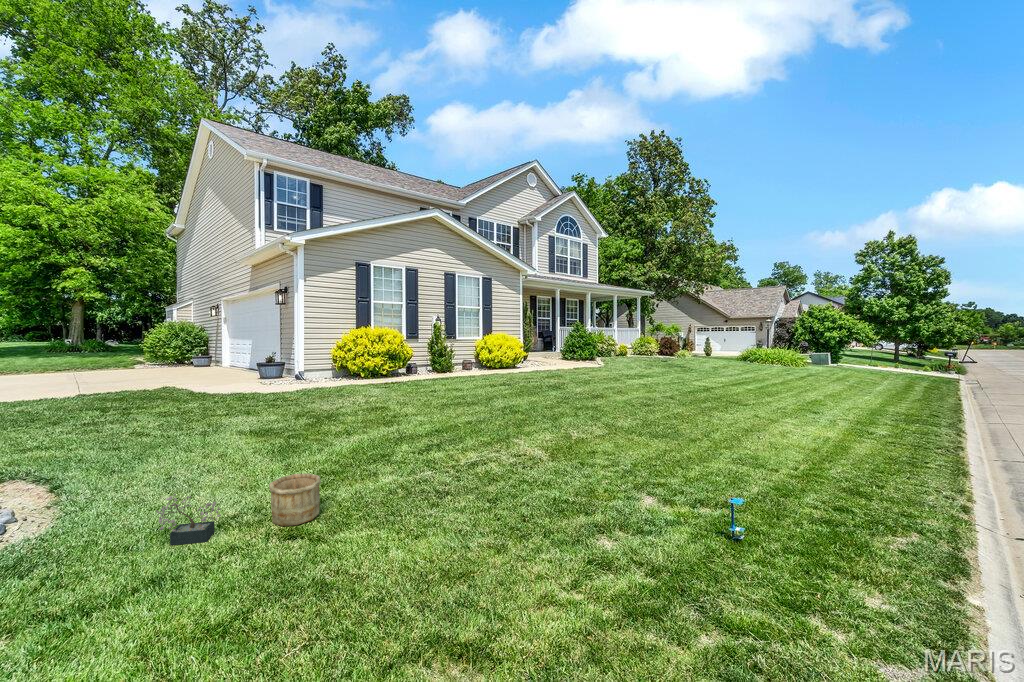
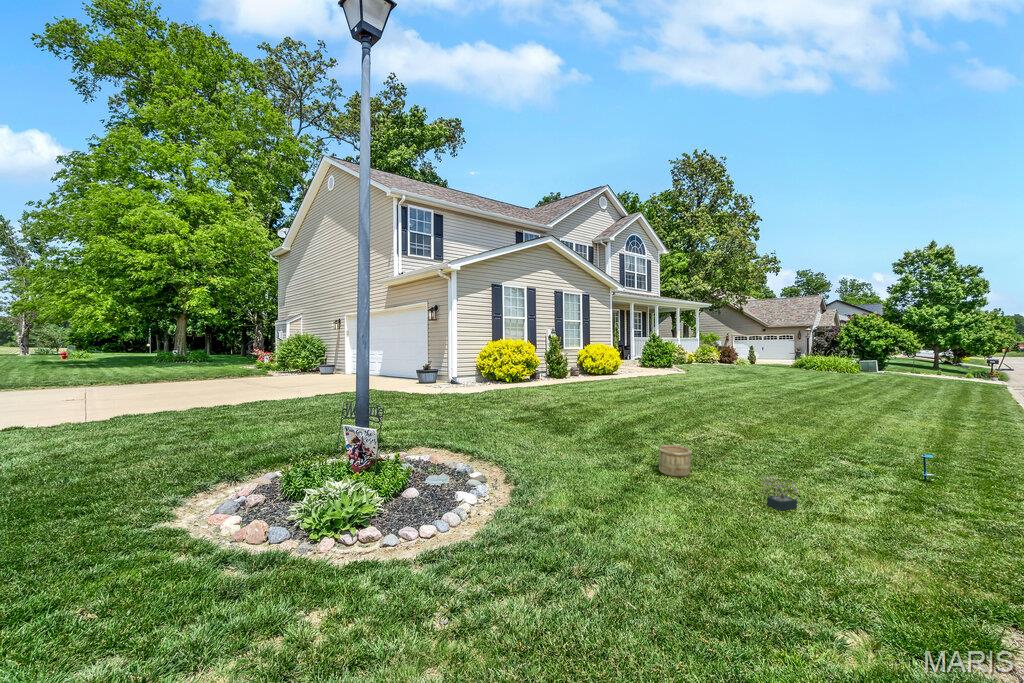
decorative plant: present [156,494,221,545] -> present [761,475,798,511]

